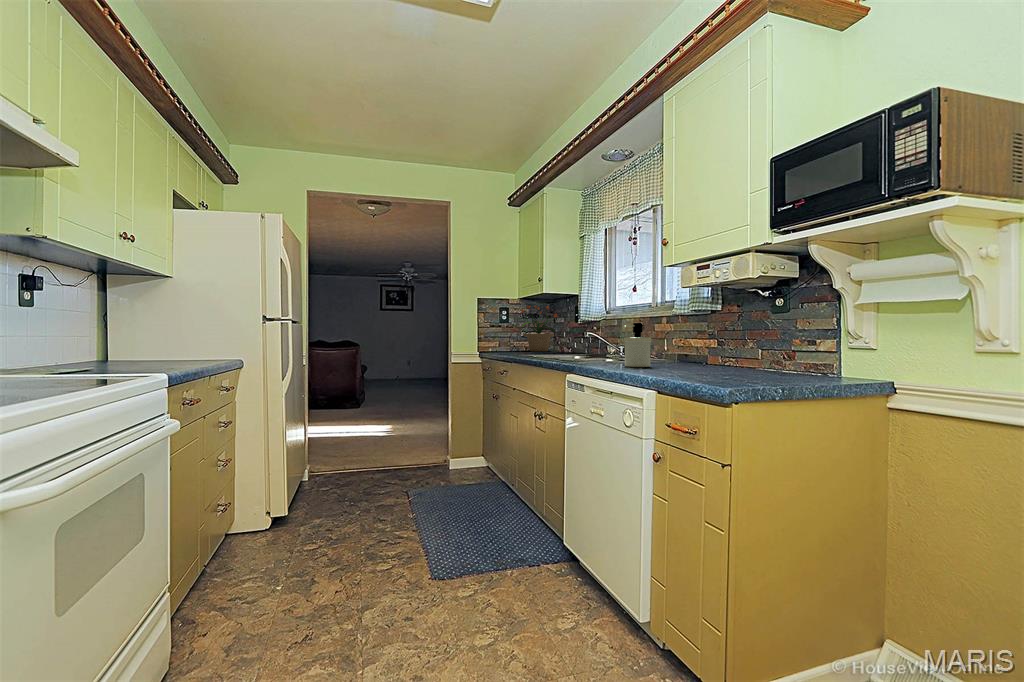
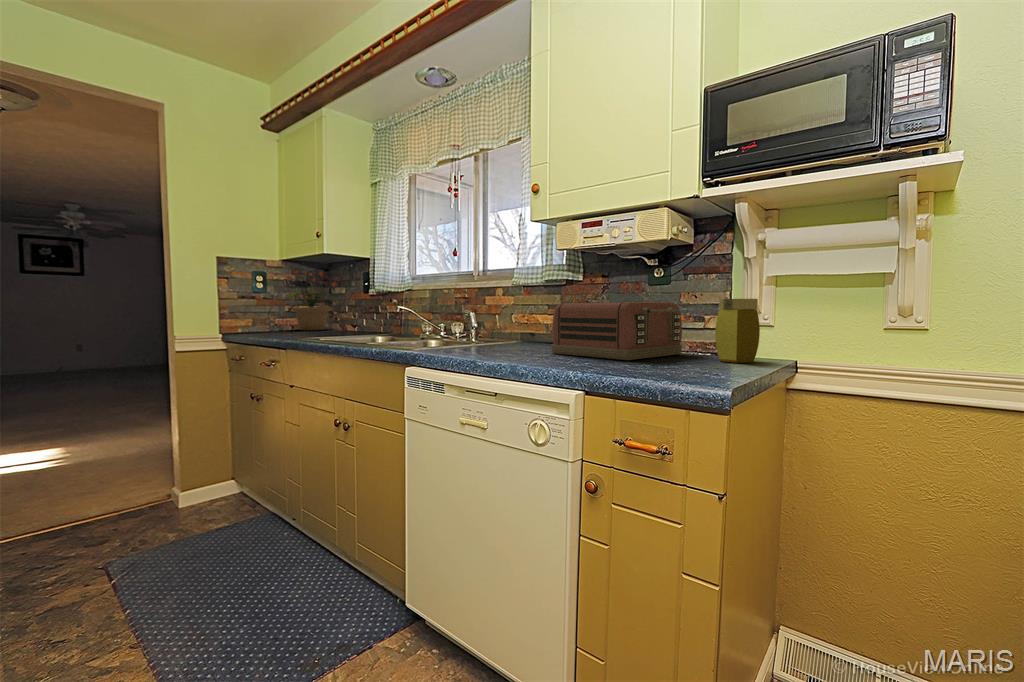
soap dispenser: present [622,323,651,367] -> none [480,295,514,352]
jar: none [798,325,844,381] -> present [715,299,760,363]
toaster: none [674,328,790,375] -> present [551,301,682,360]

